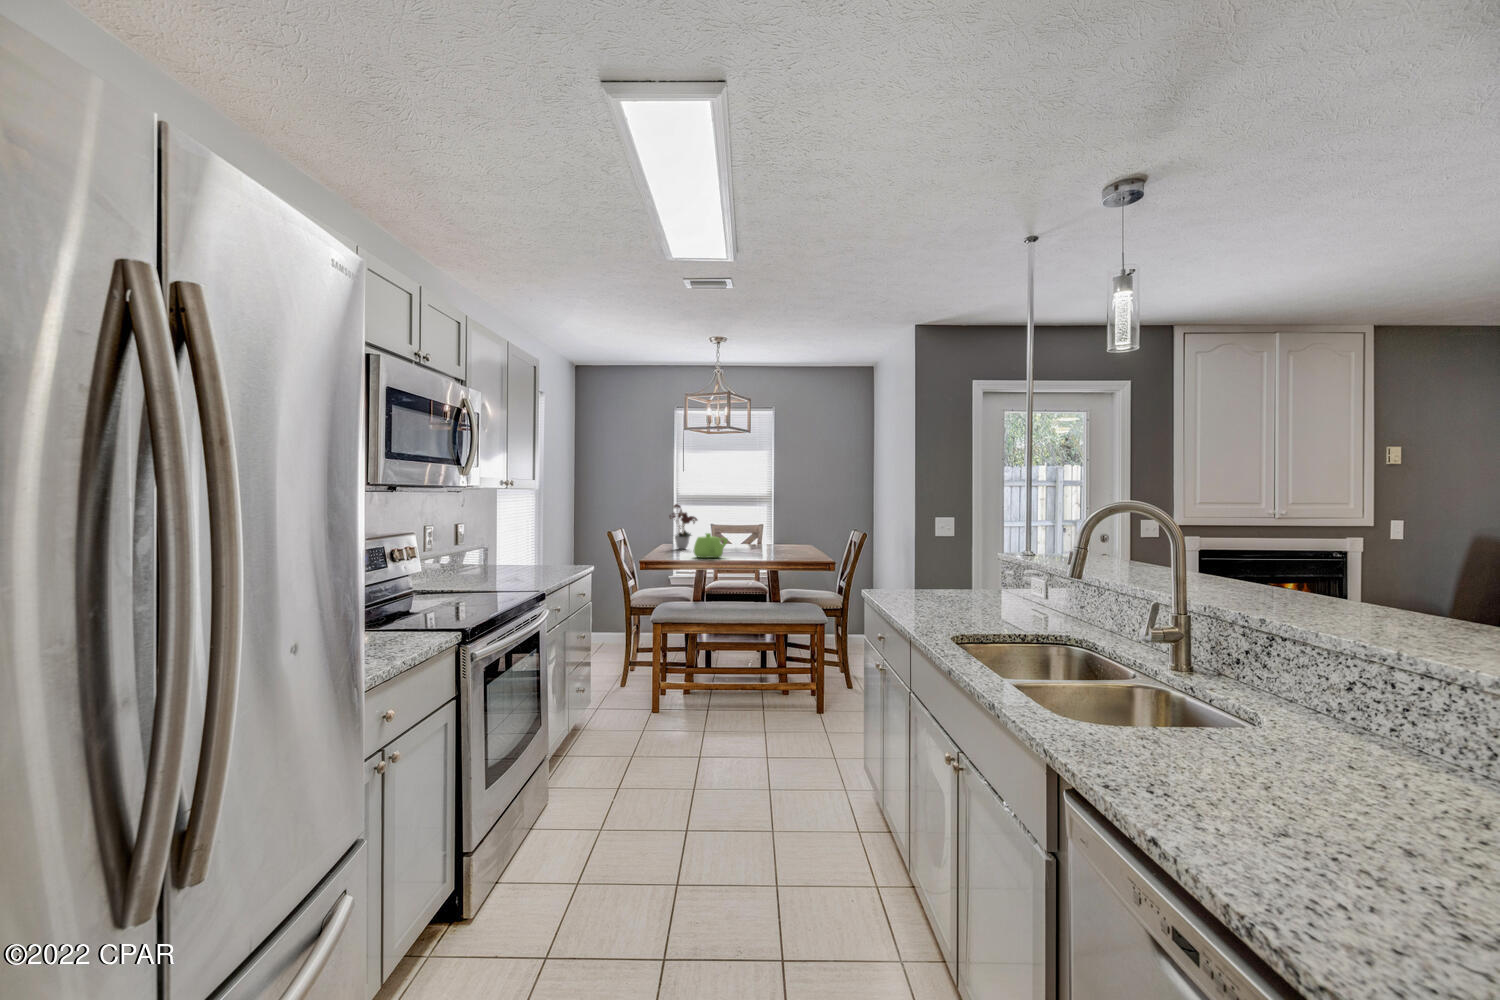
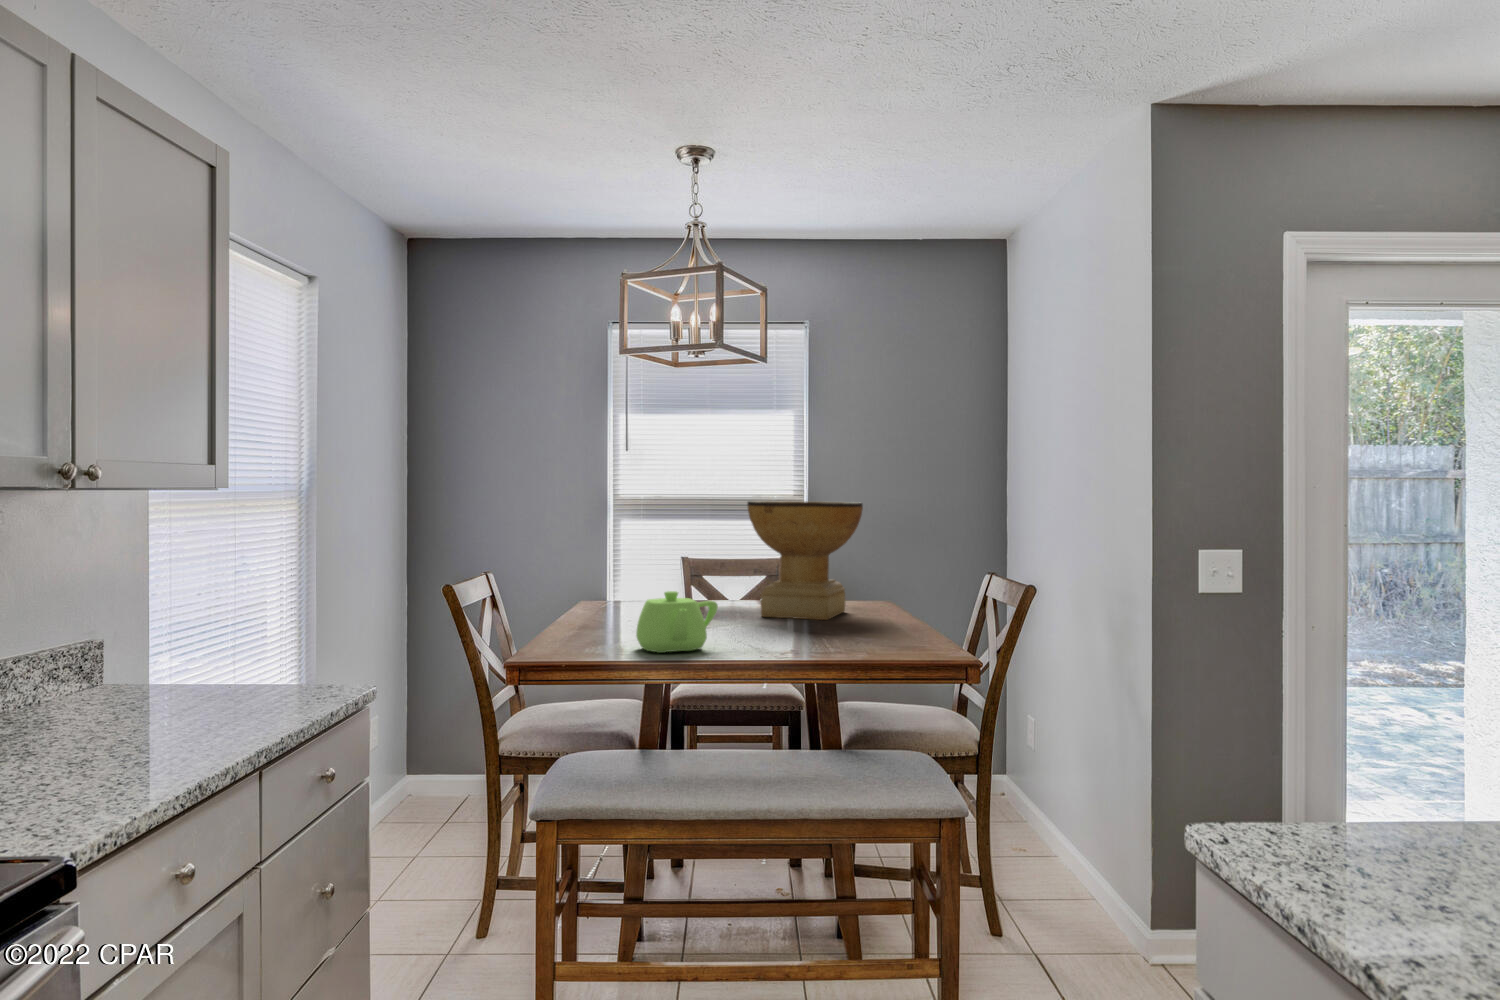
decorative bowl: none [742,496,796,550] -> present [747,501,863,620]
flower arrangement: present [669,504,697,549] -> none [586,515,657,618]

